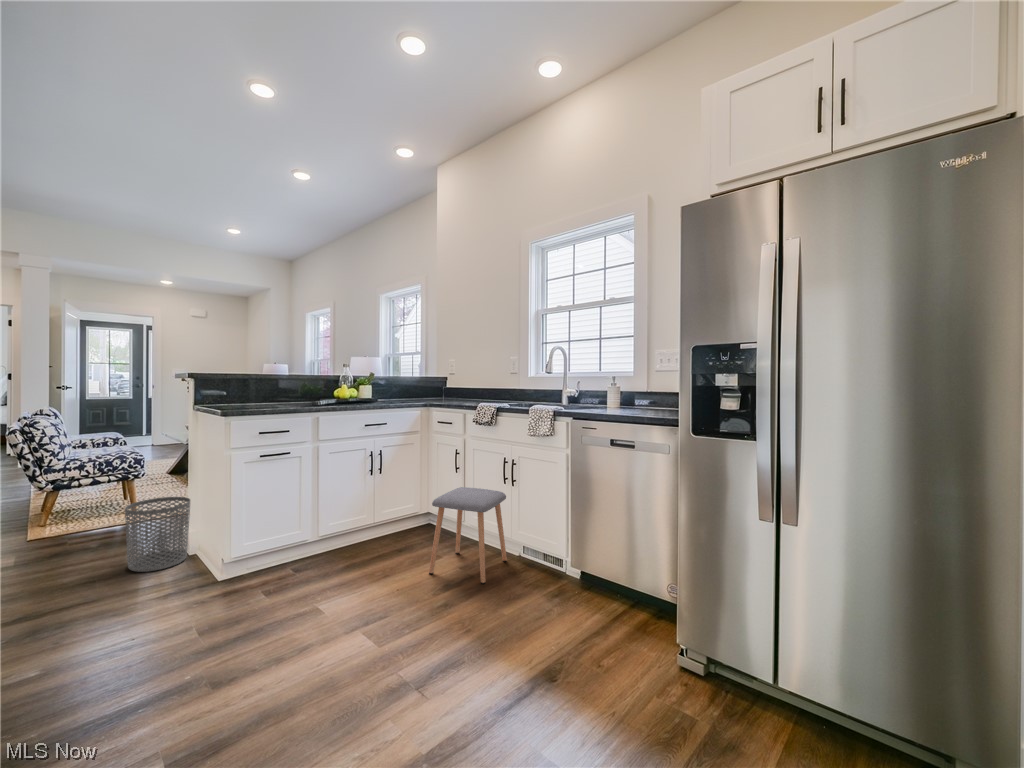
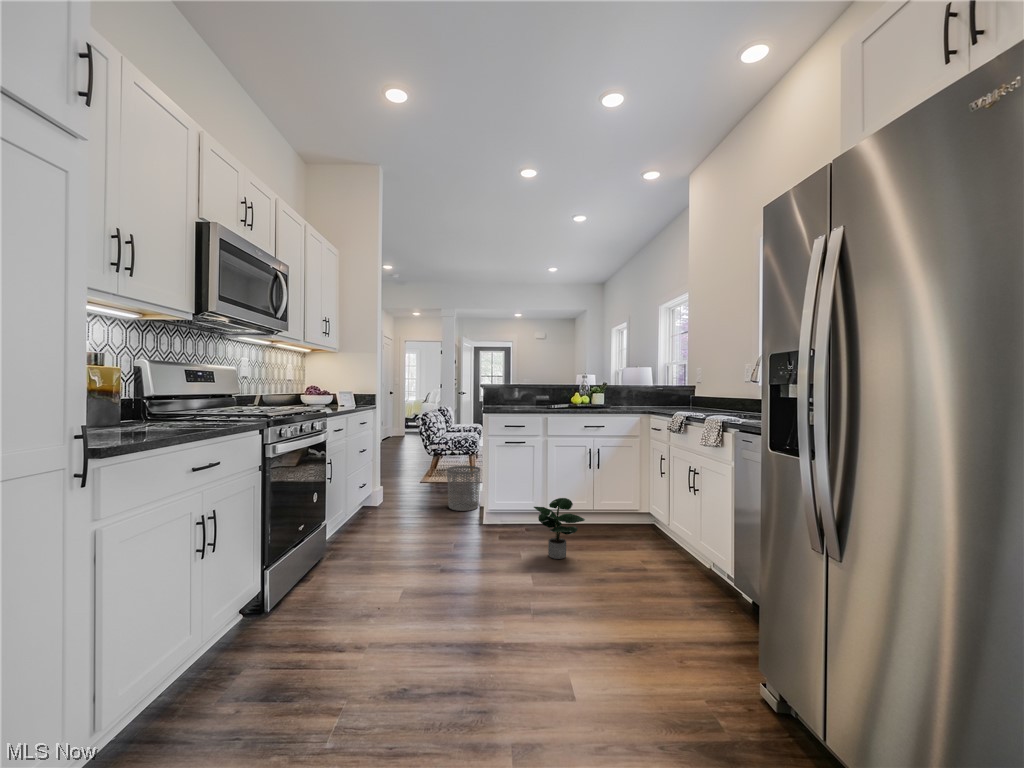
stool: present [429,487,507,584] -> none [613,489,692,577]
potted plant: none [338,517,407,598] -> present [534,498,585,559]

